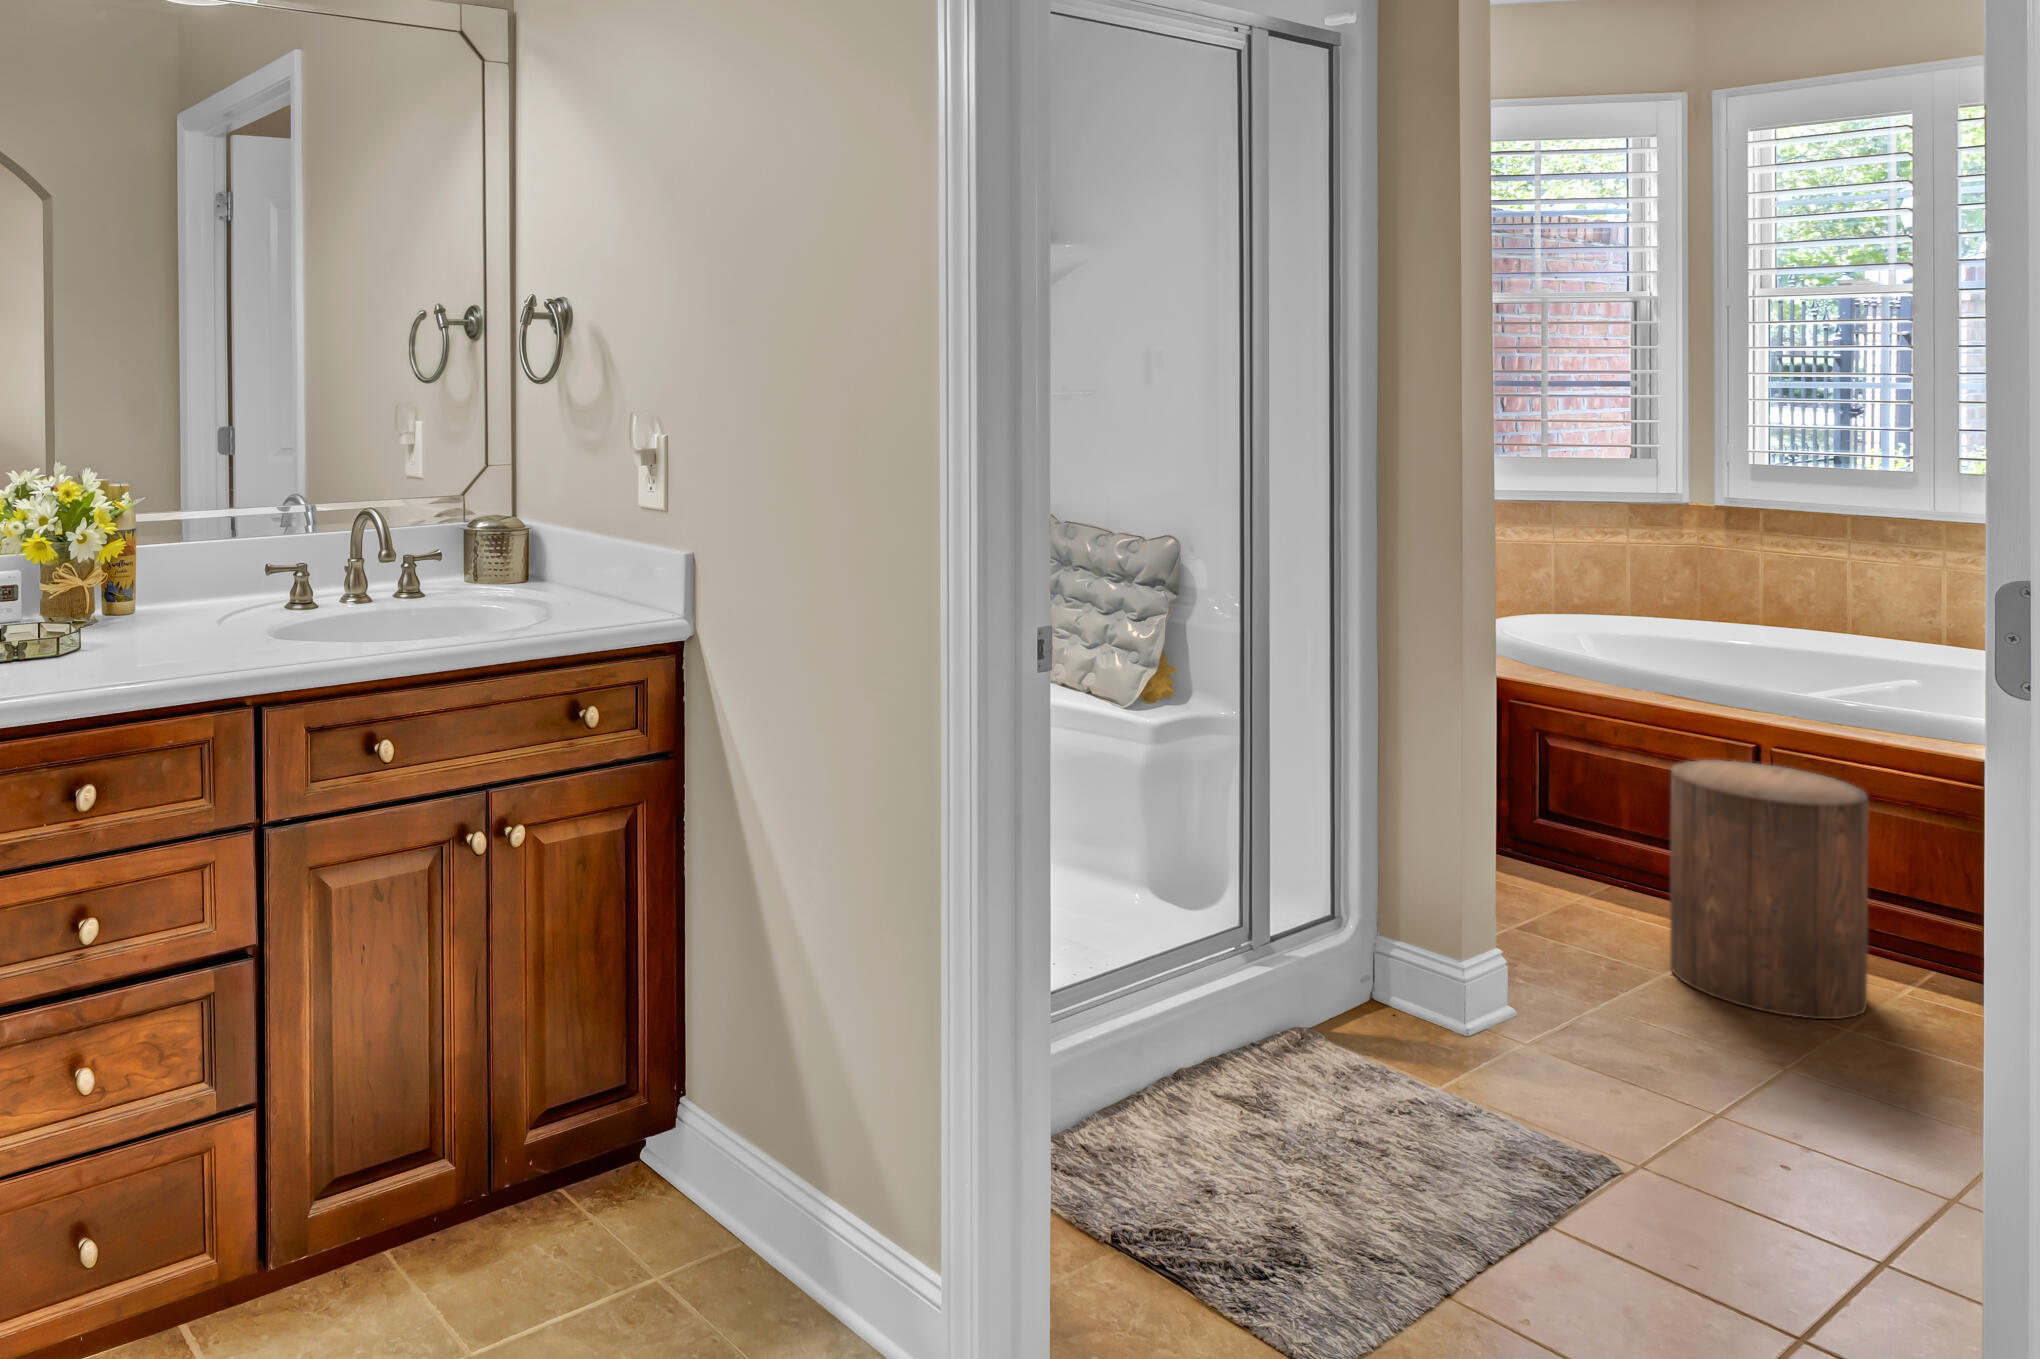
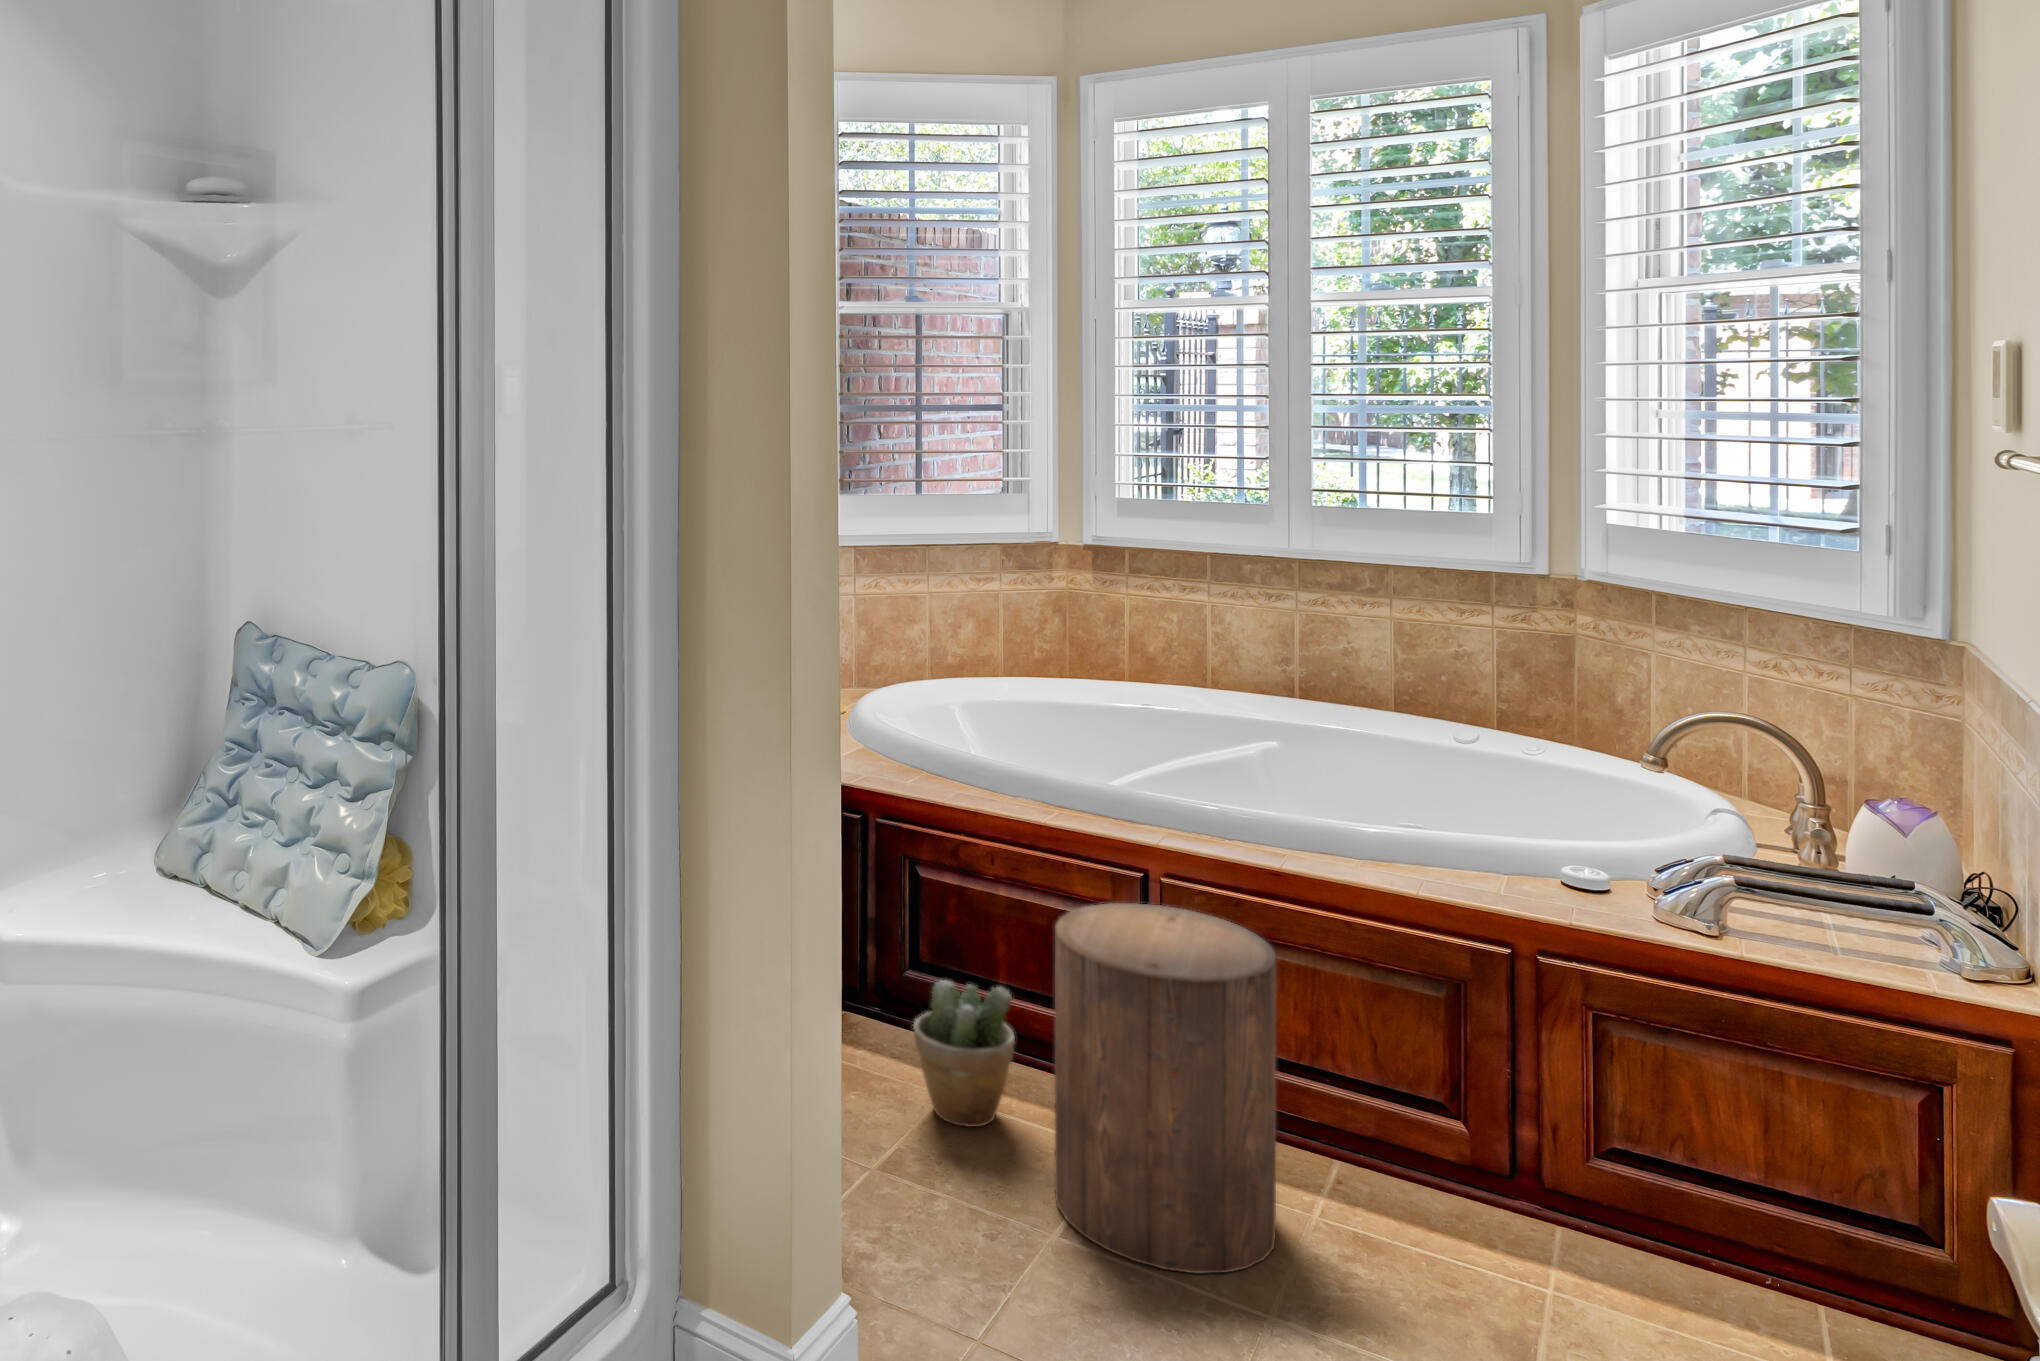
potted plant: none [1546,817,1637,926] -> present [913,980,1015,1127]

